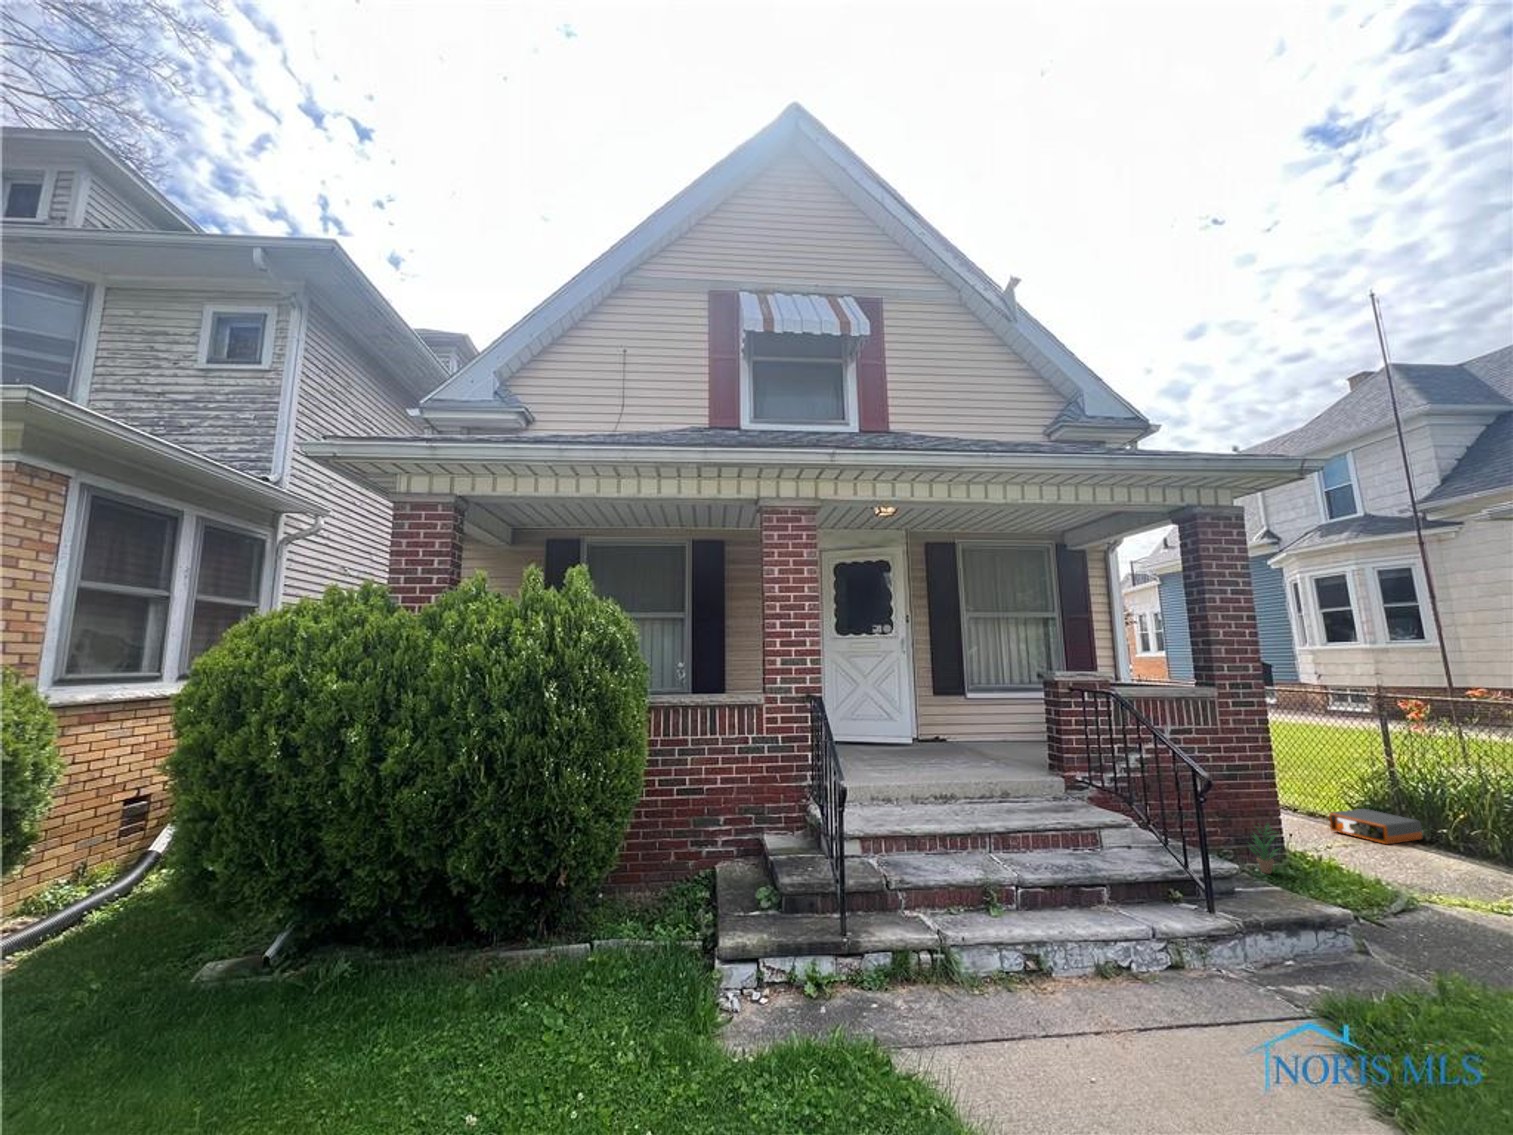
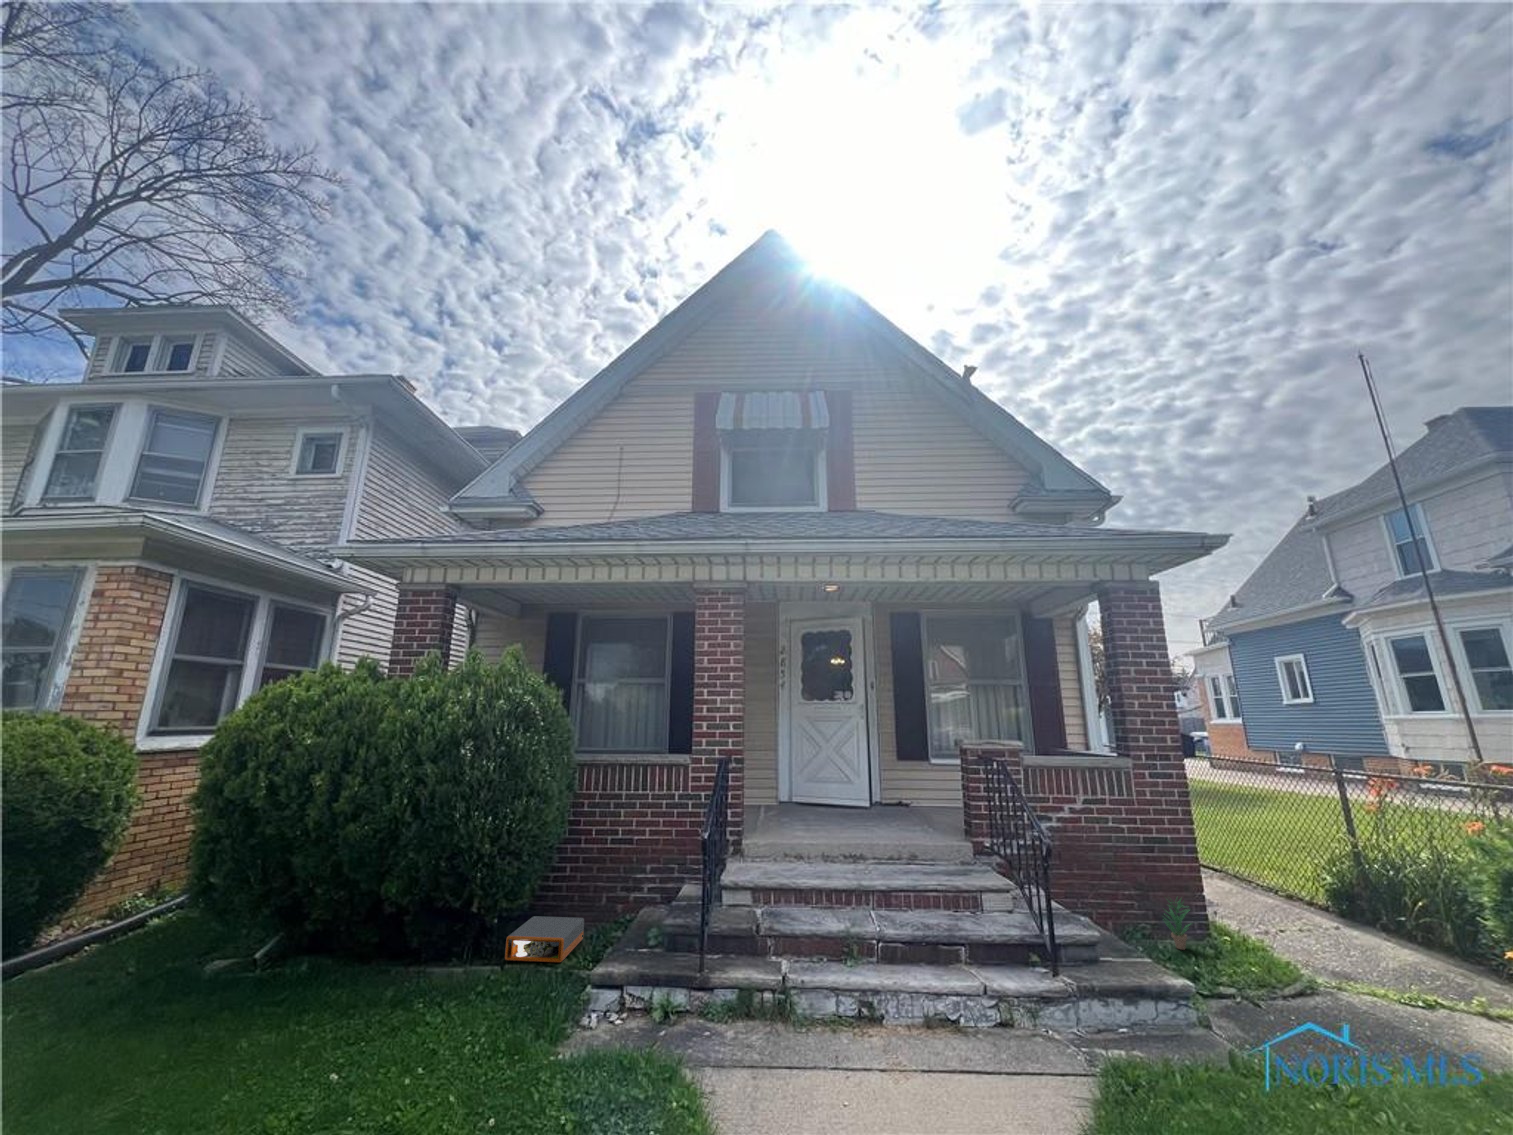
storage box: present [1329,809,1422,844] -> present [505,916,584,962]

